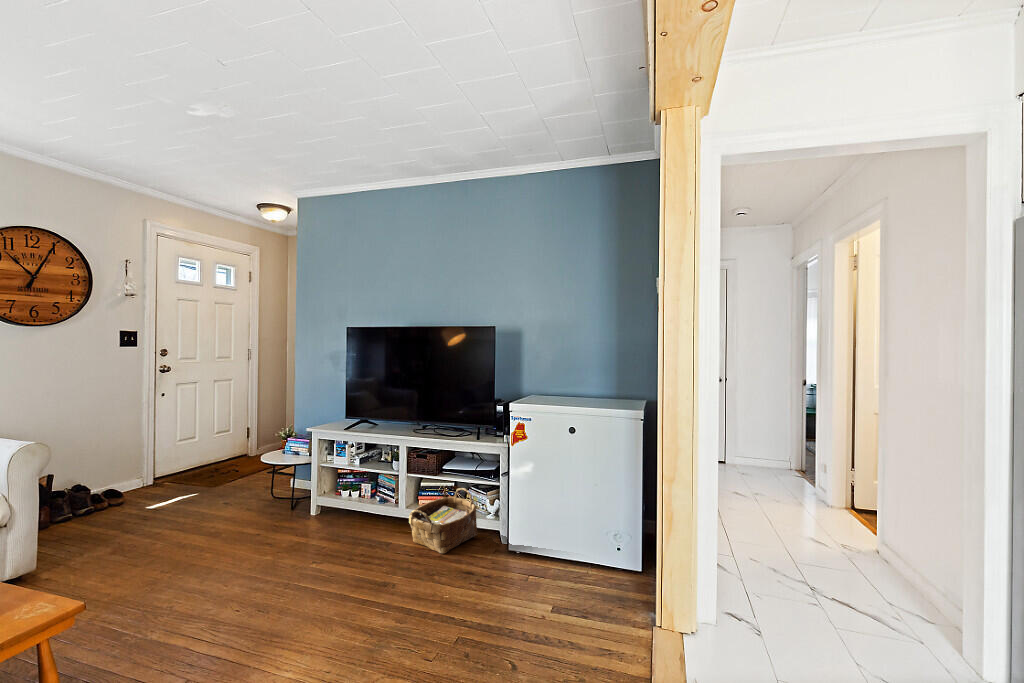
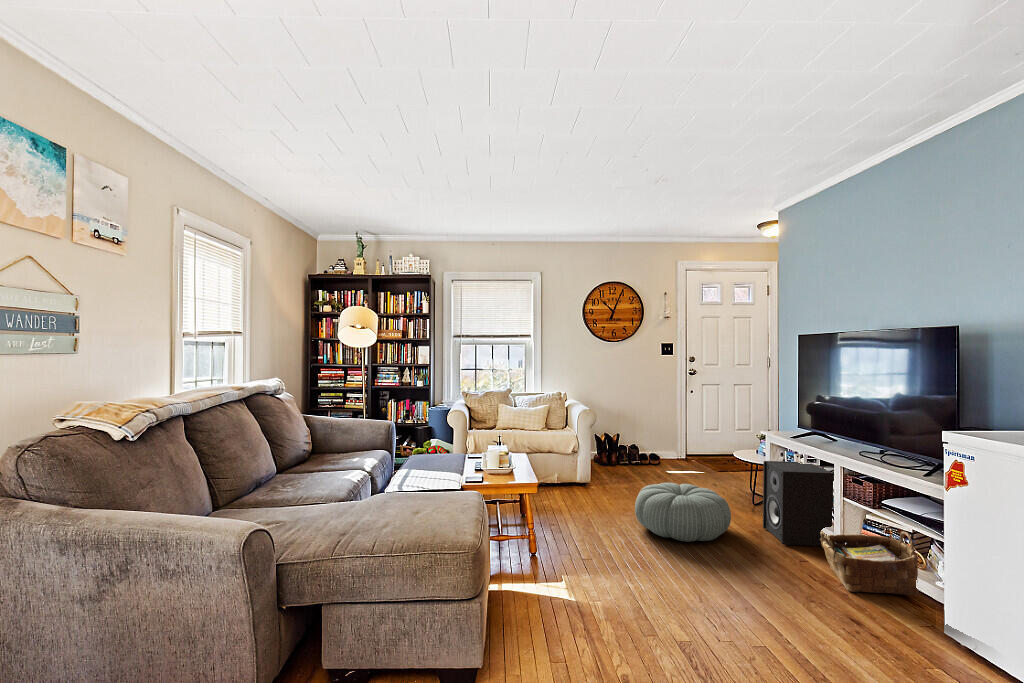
speaker: none [326,450,392,538] -> present [763,461,834,546]
pouf: none [183,507,312,589] -> present [635,483,731,542]

